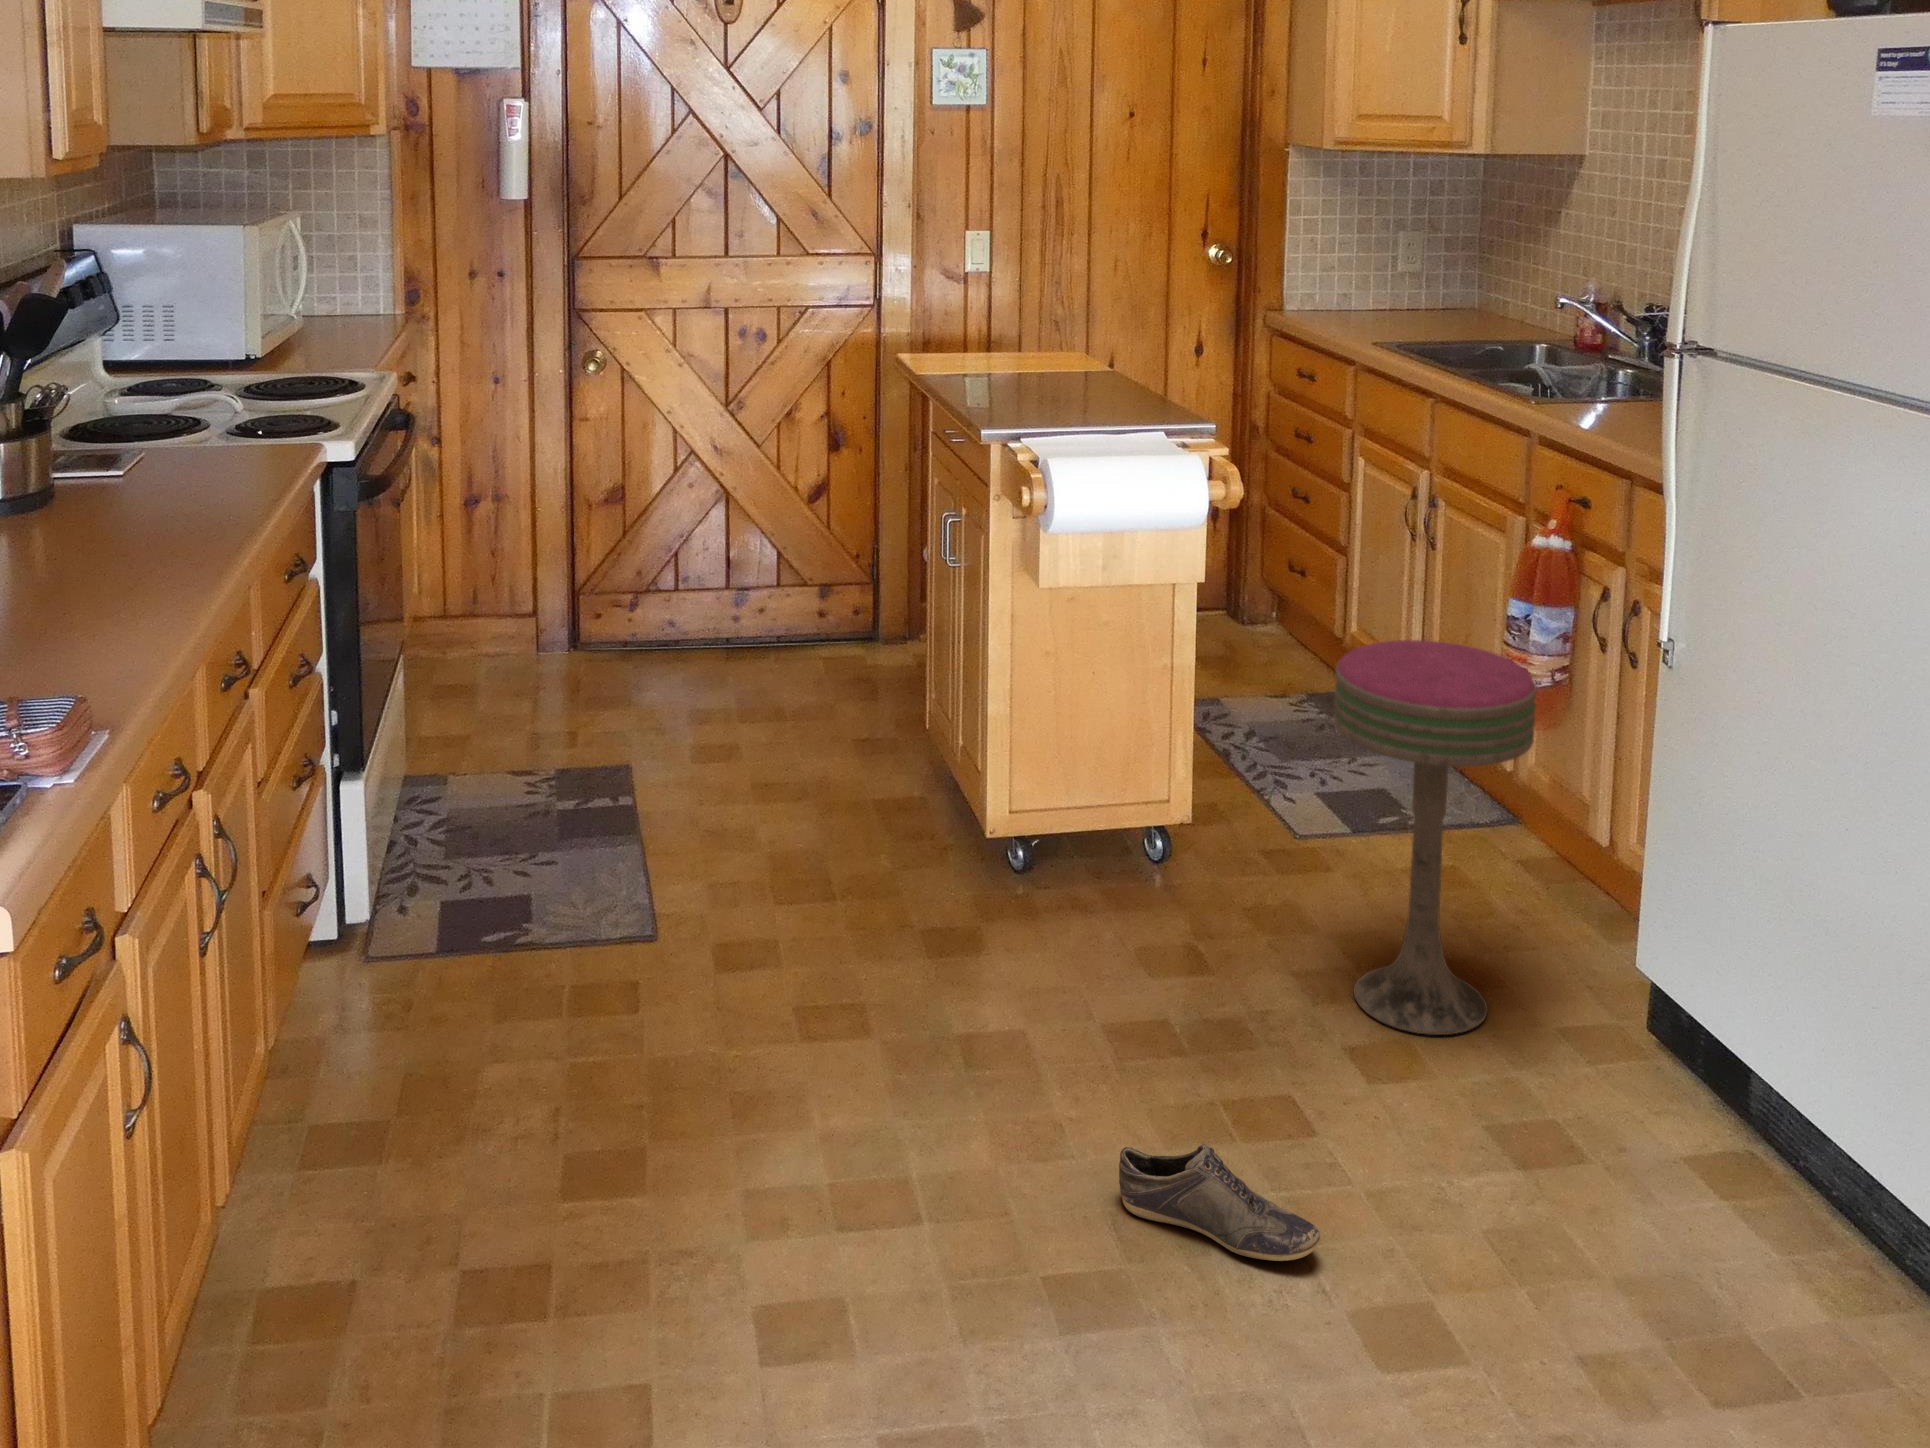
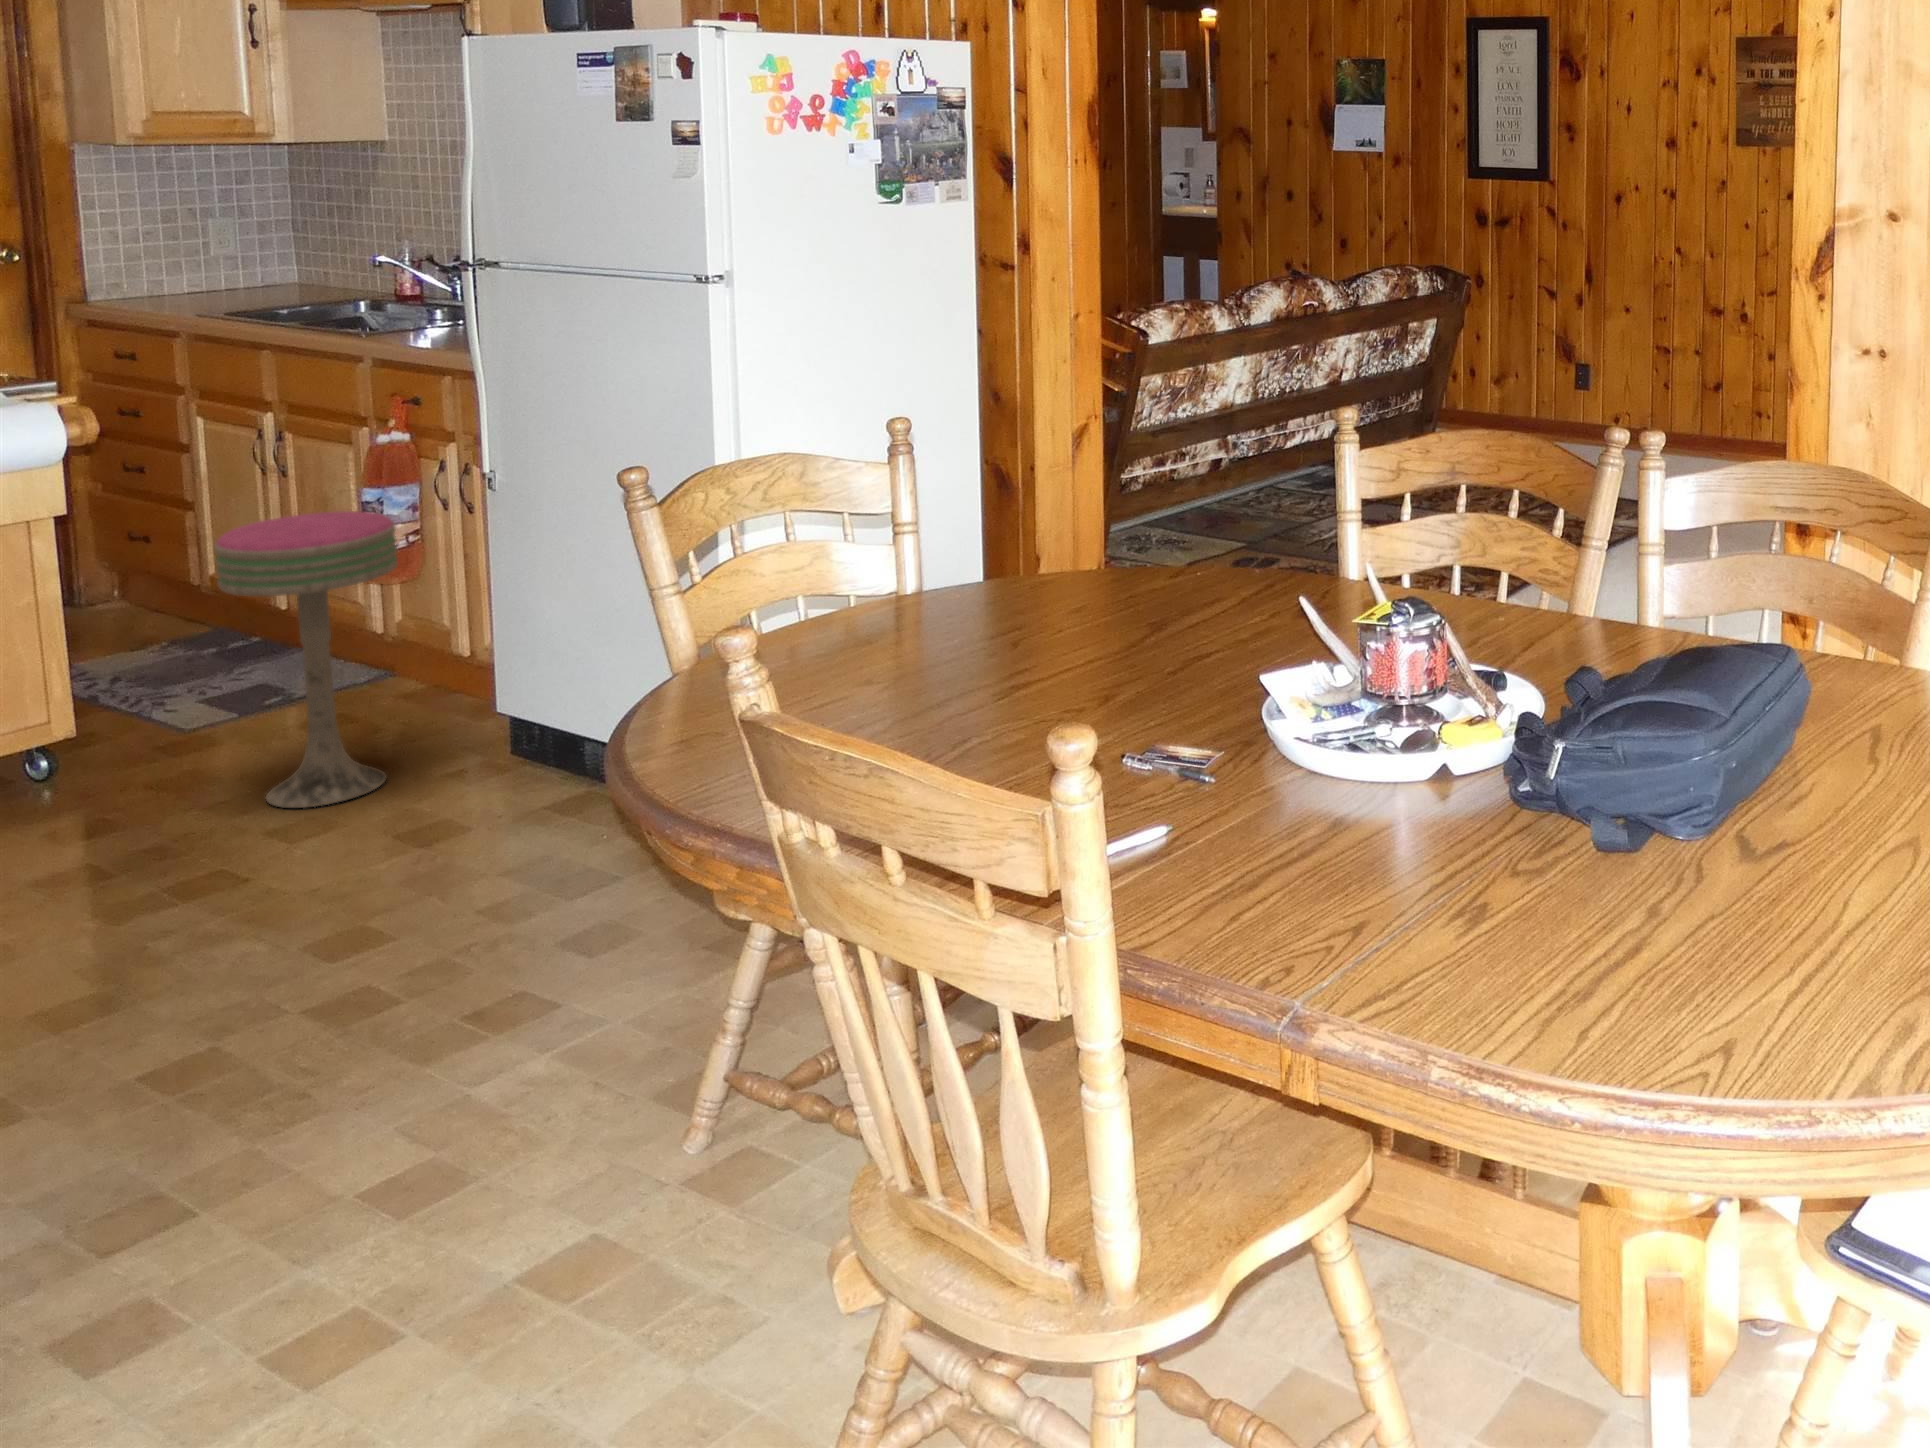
shoe: present [1119,1143,1320,1261] -> none [74,889,271,965]

